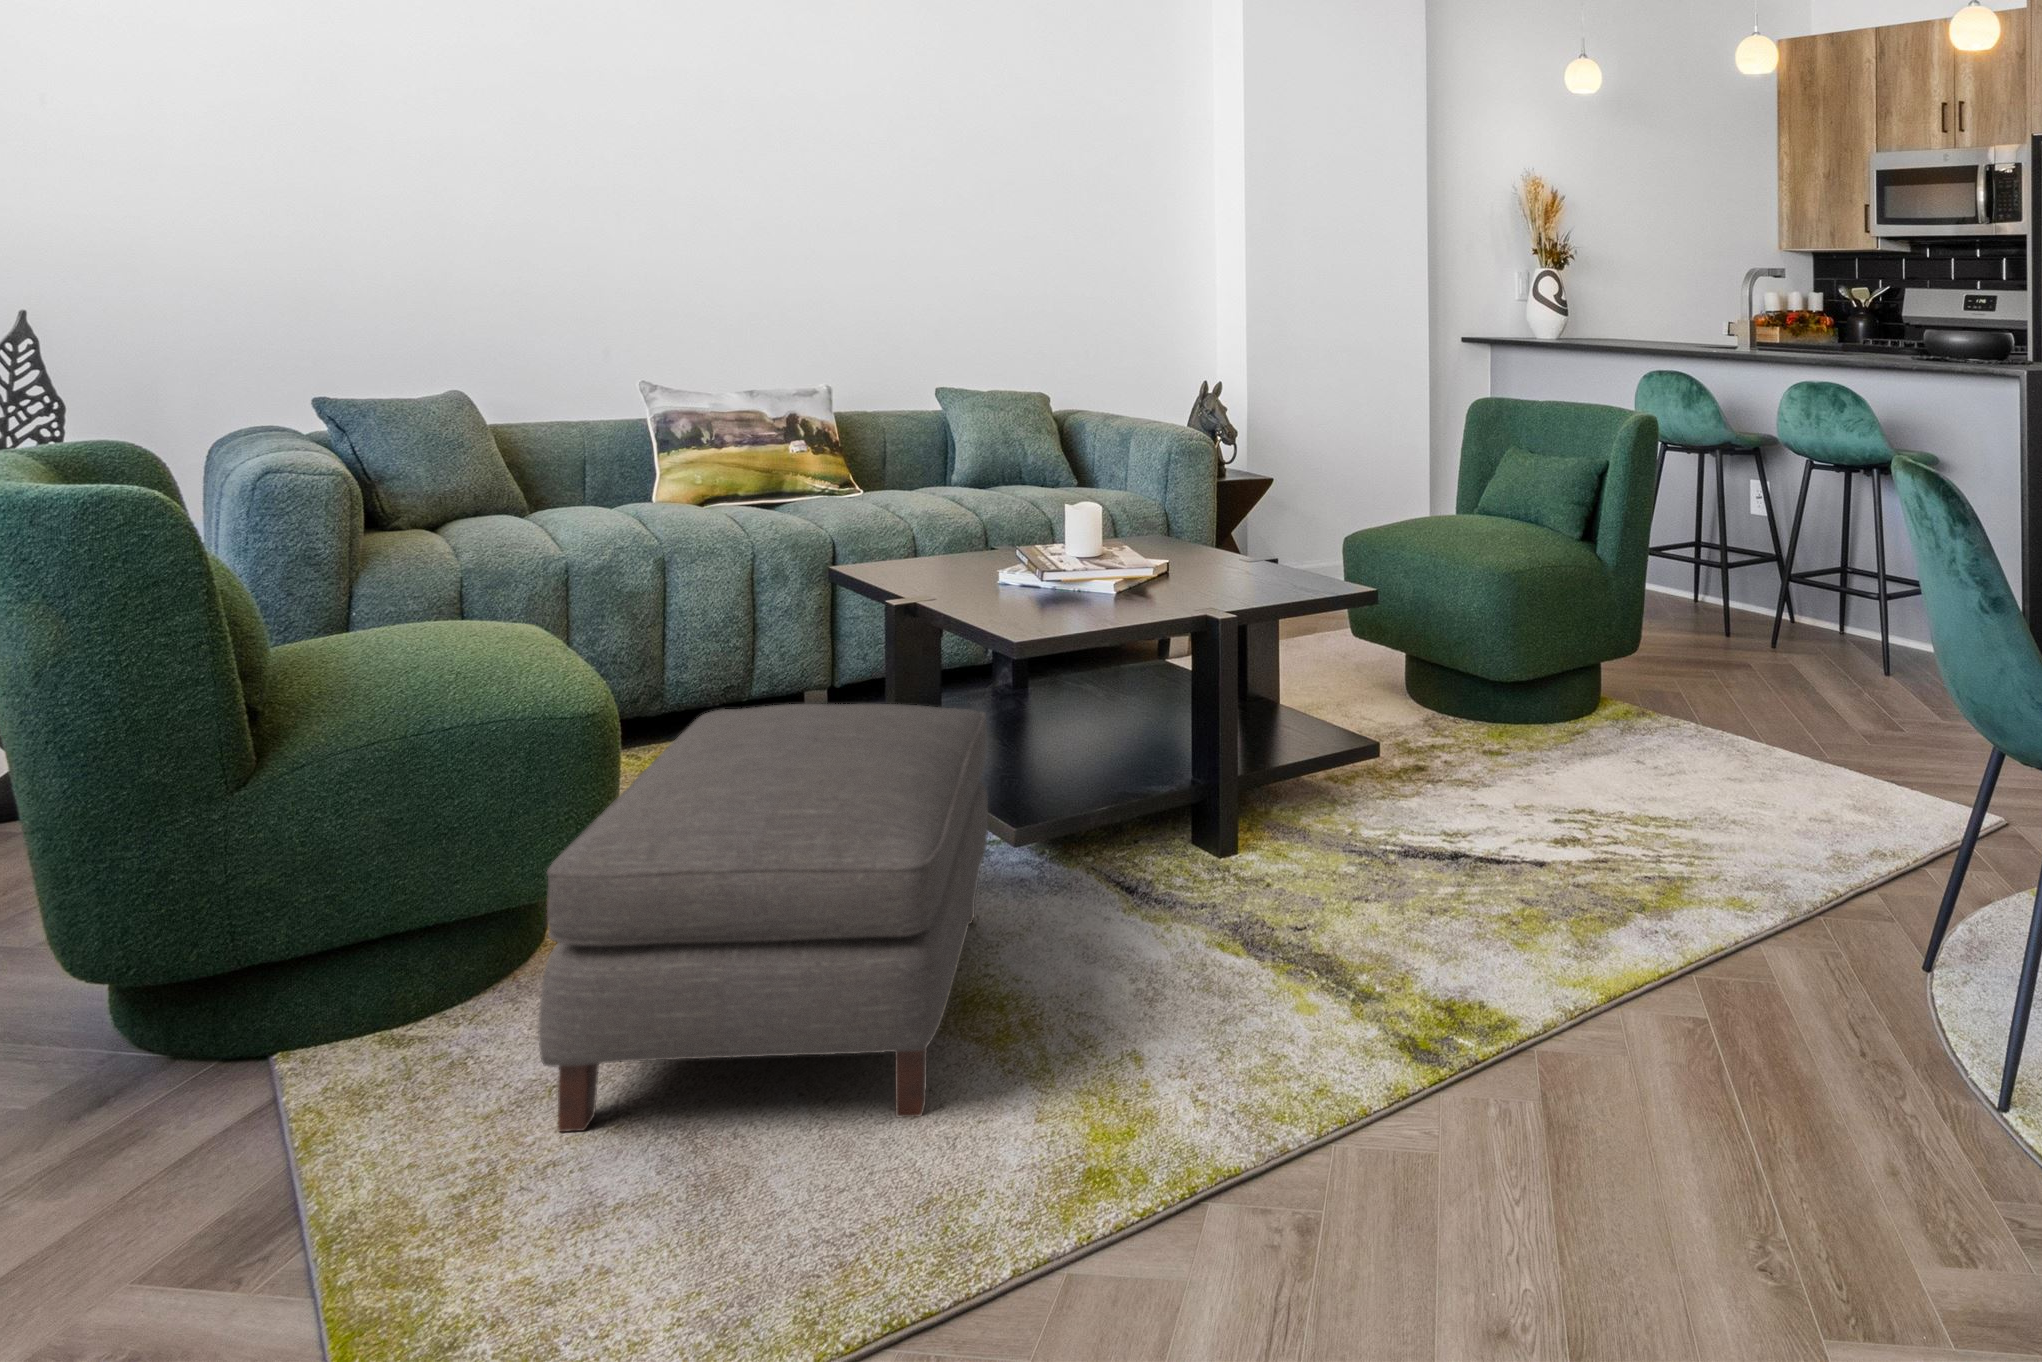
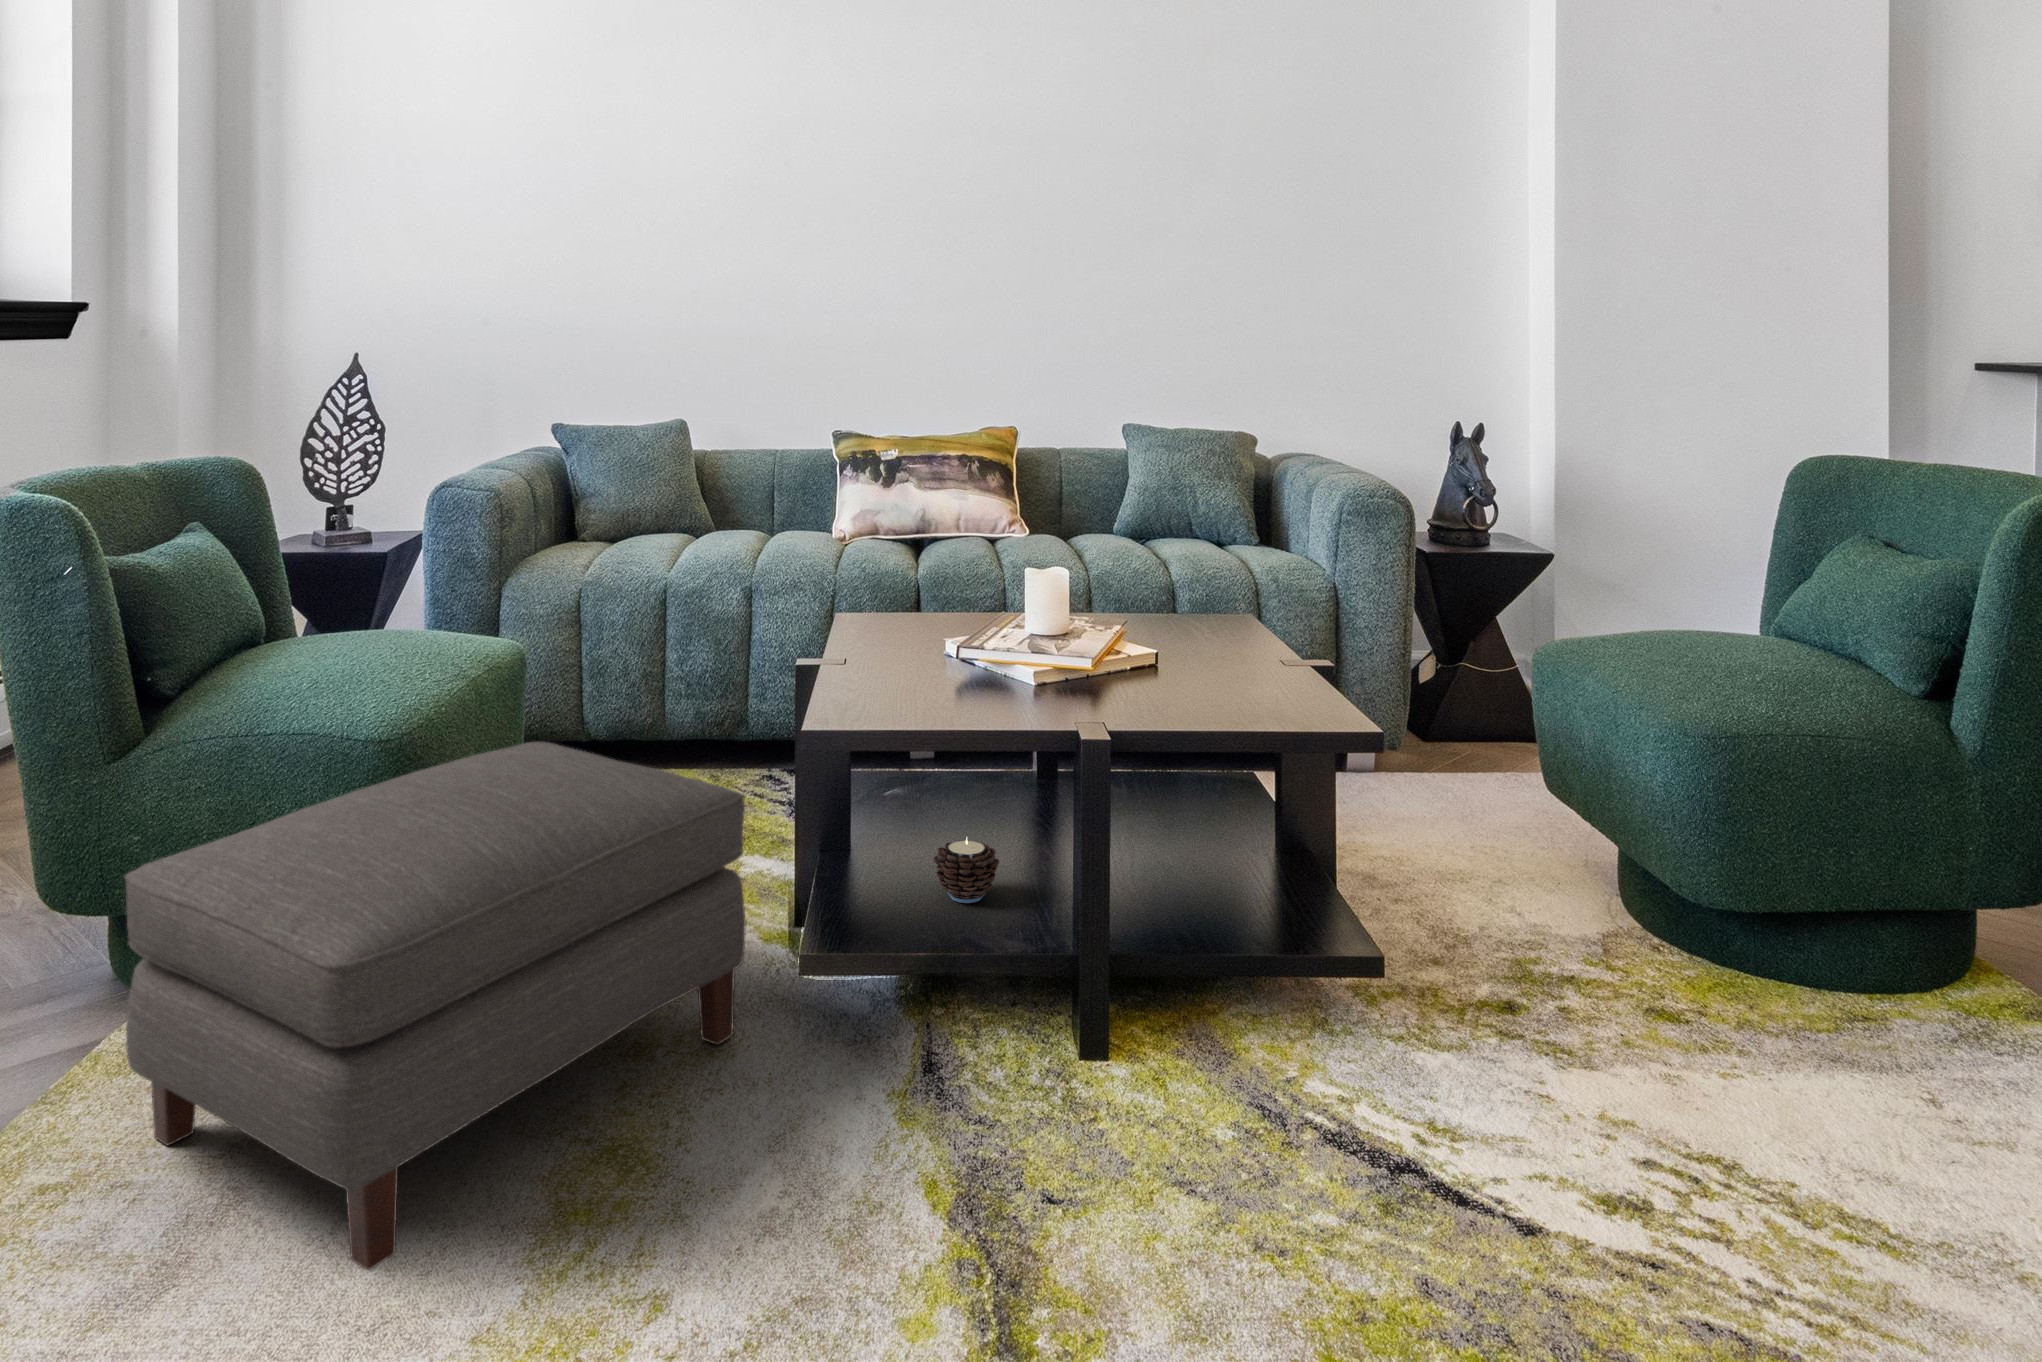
candle: none [1083,722,1133,774] -> present [934,838,999,903]

